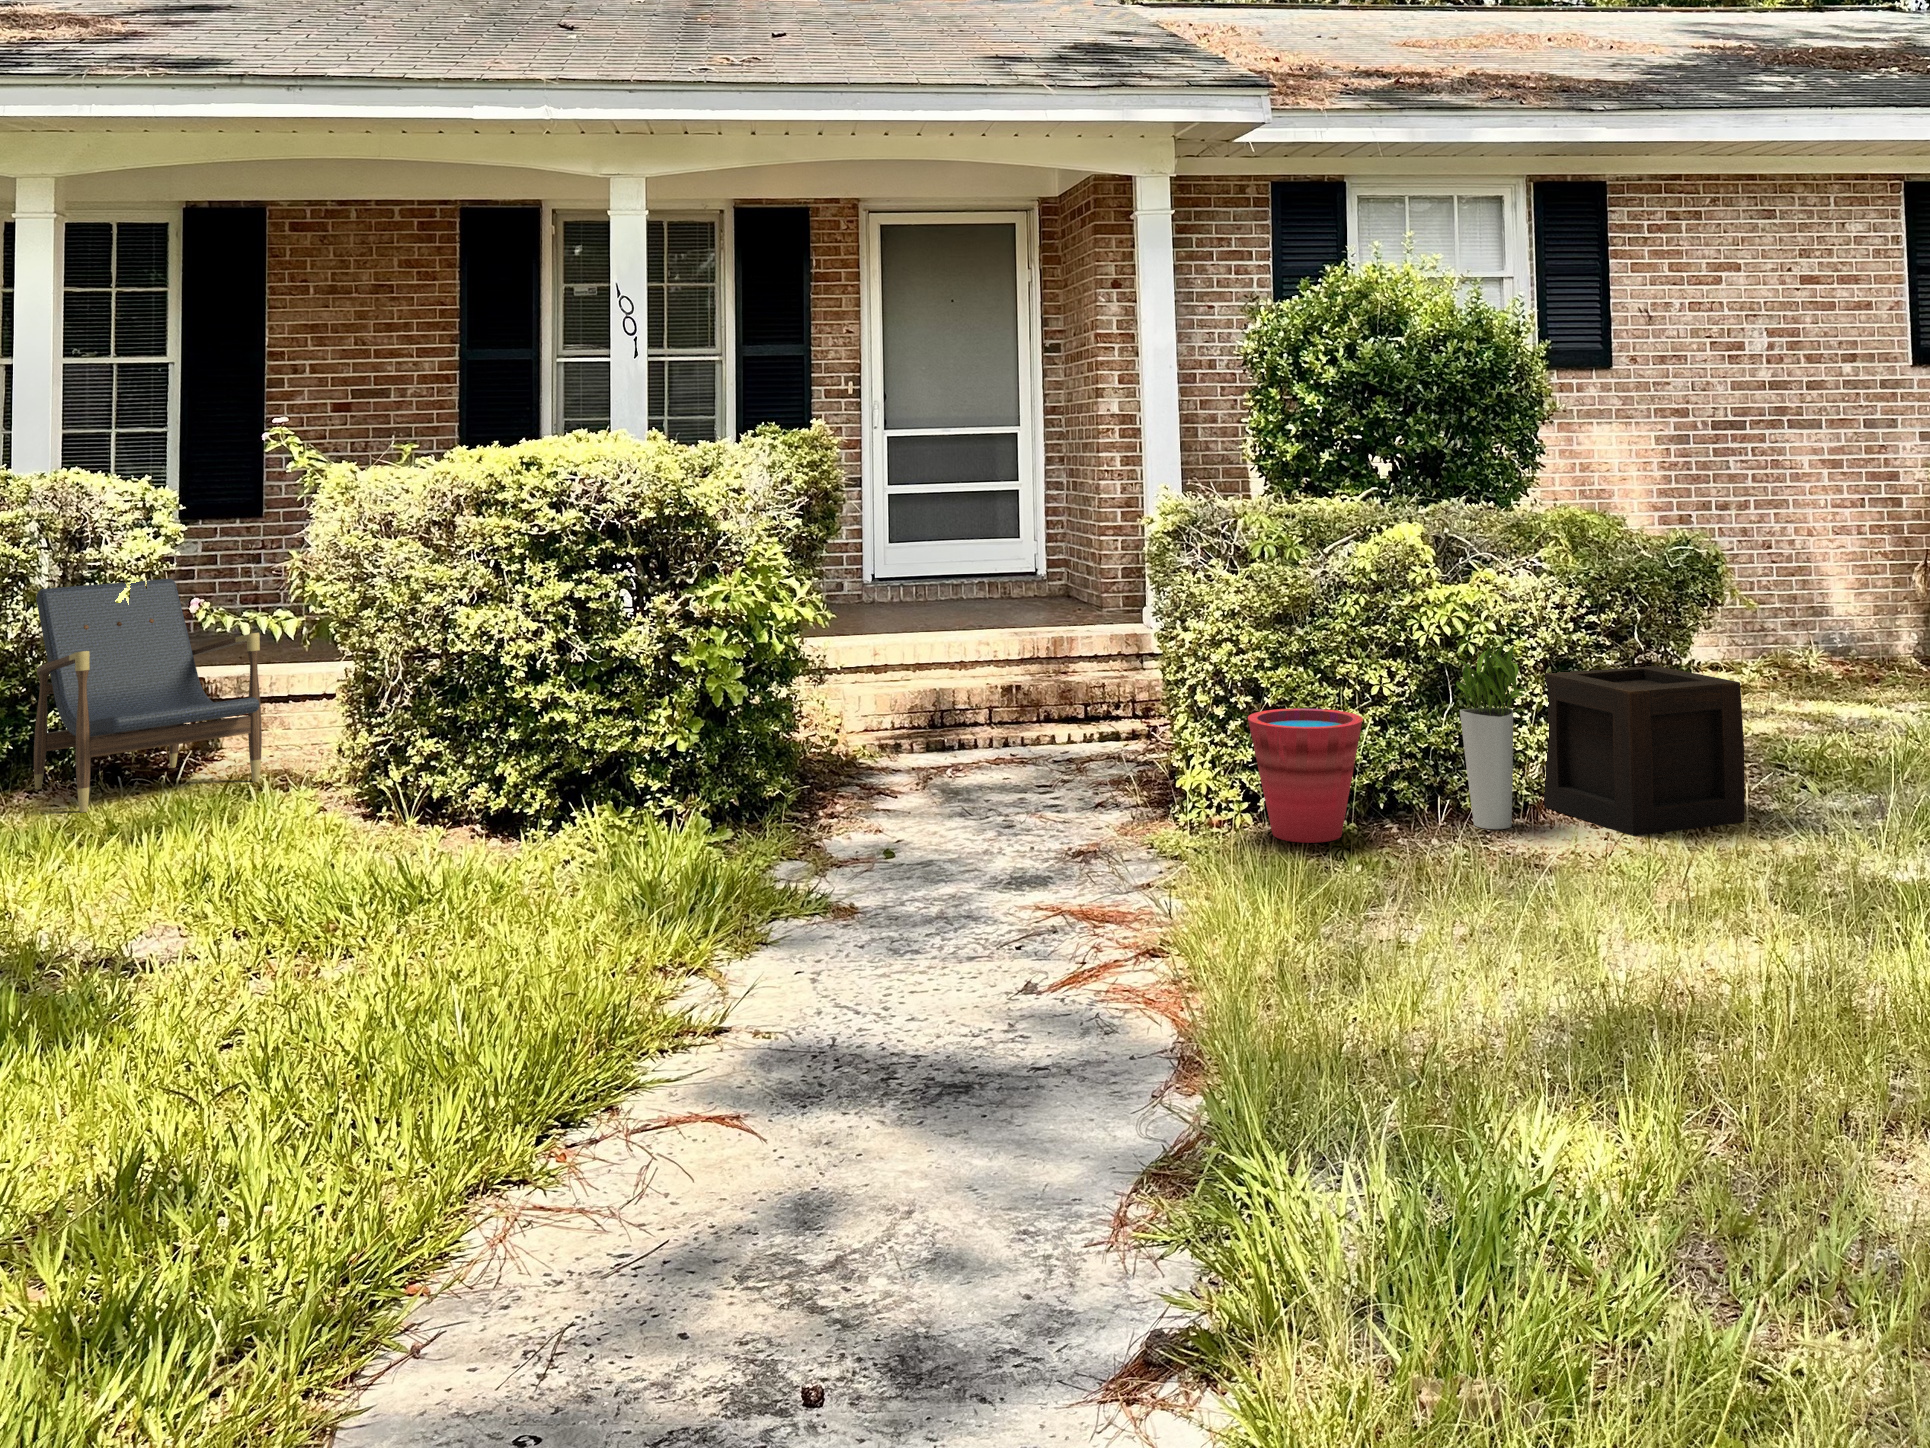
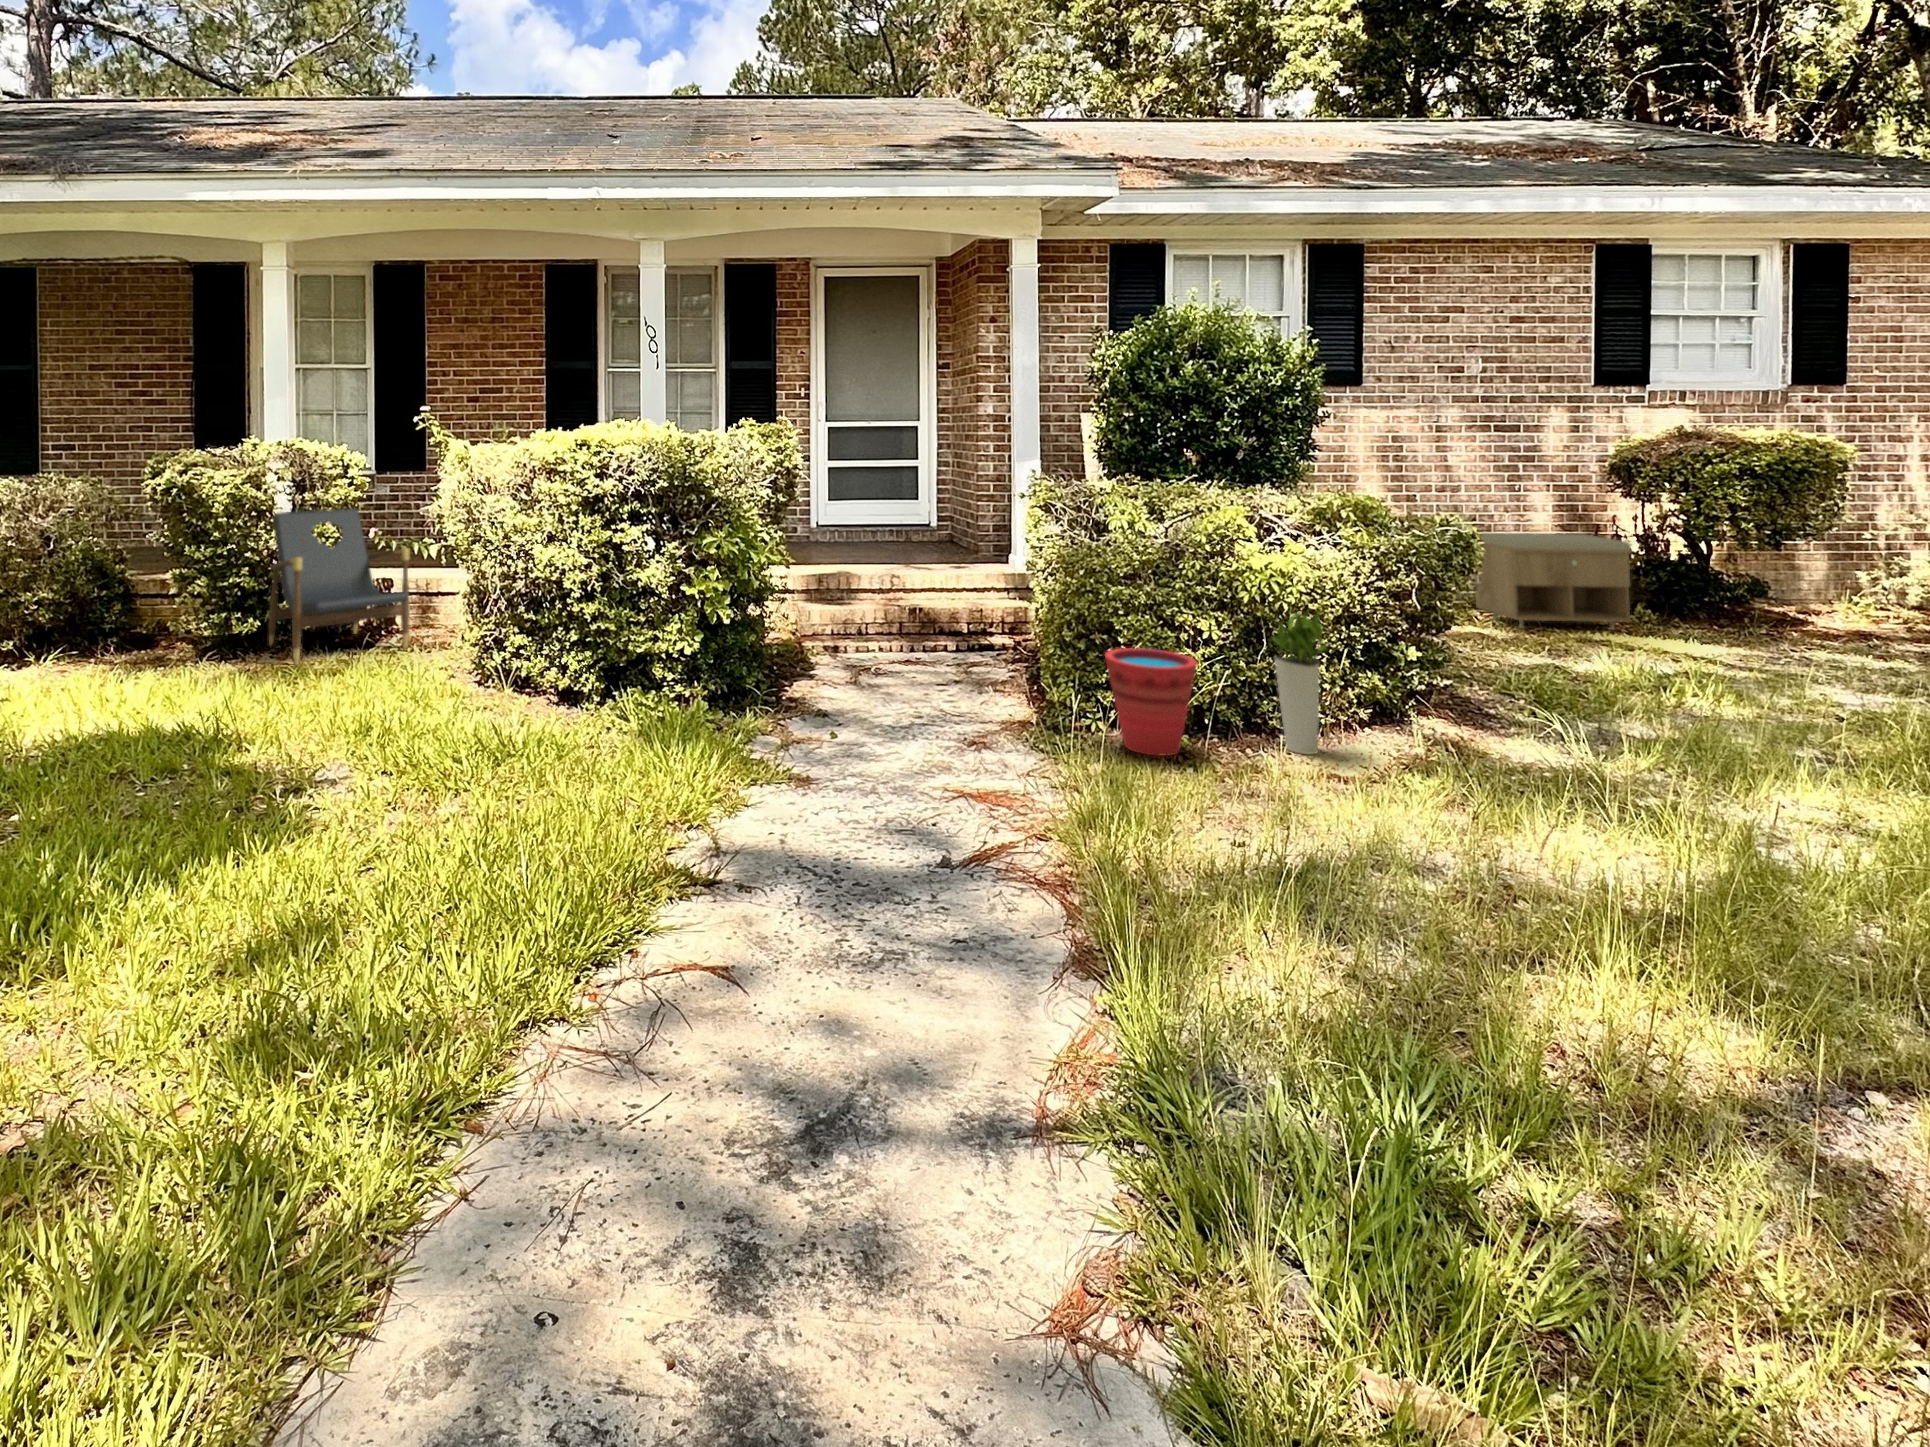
storage bench: none [1738,554,1920,677] -> present [1476,533,1631,630]
wooden crate: present [1544,664,1745,836] -> none [1339,627,1518,769]

